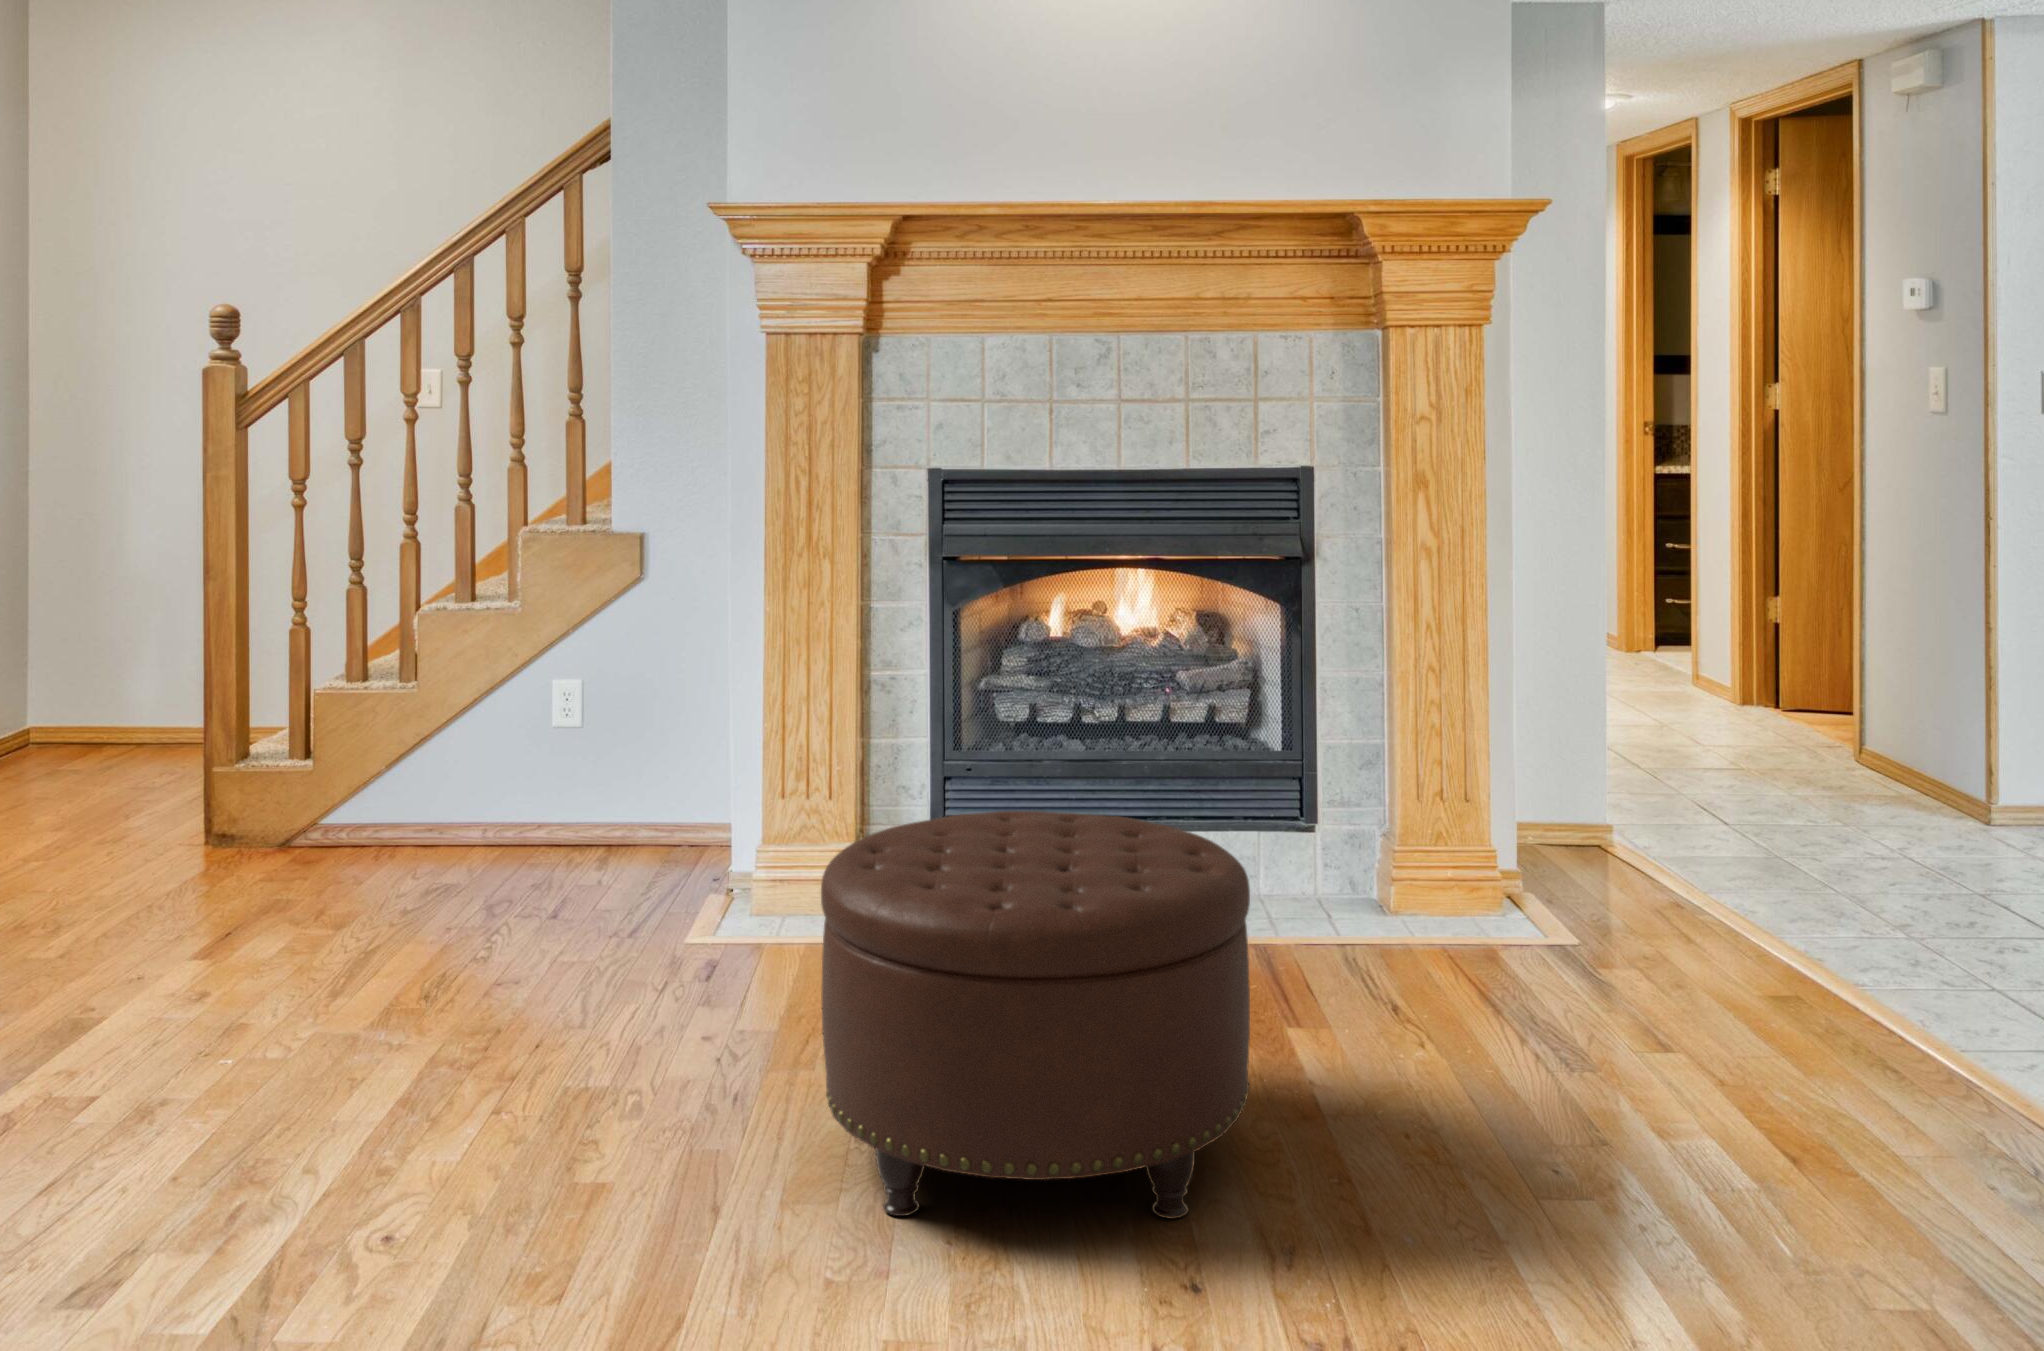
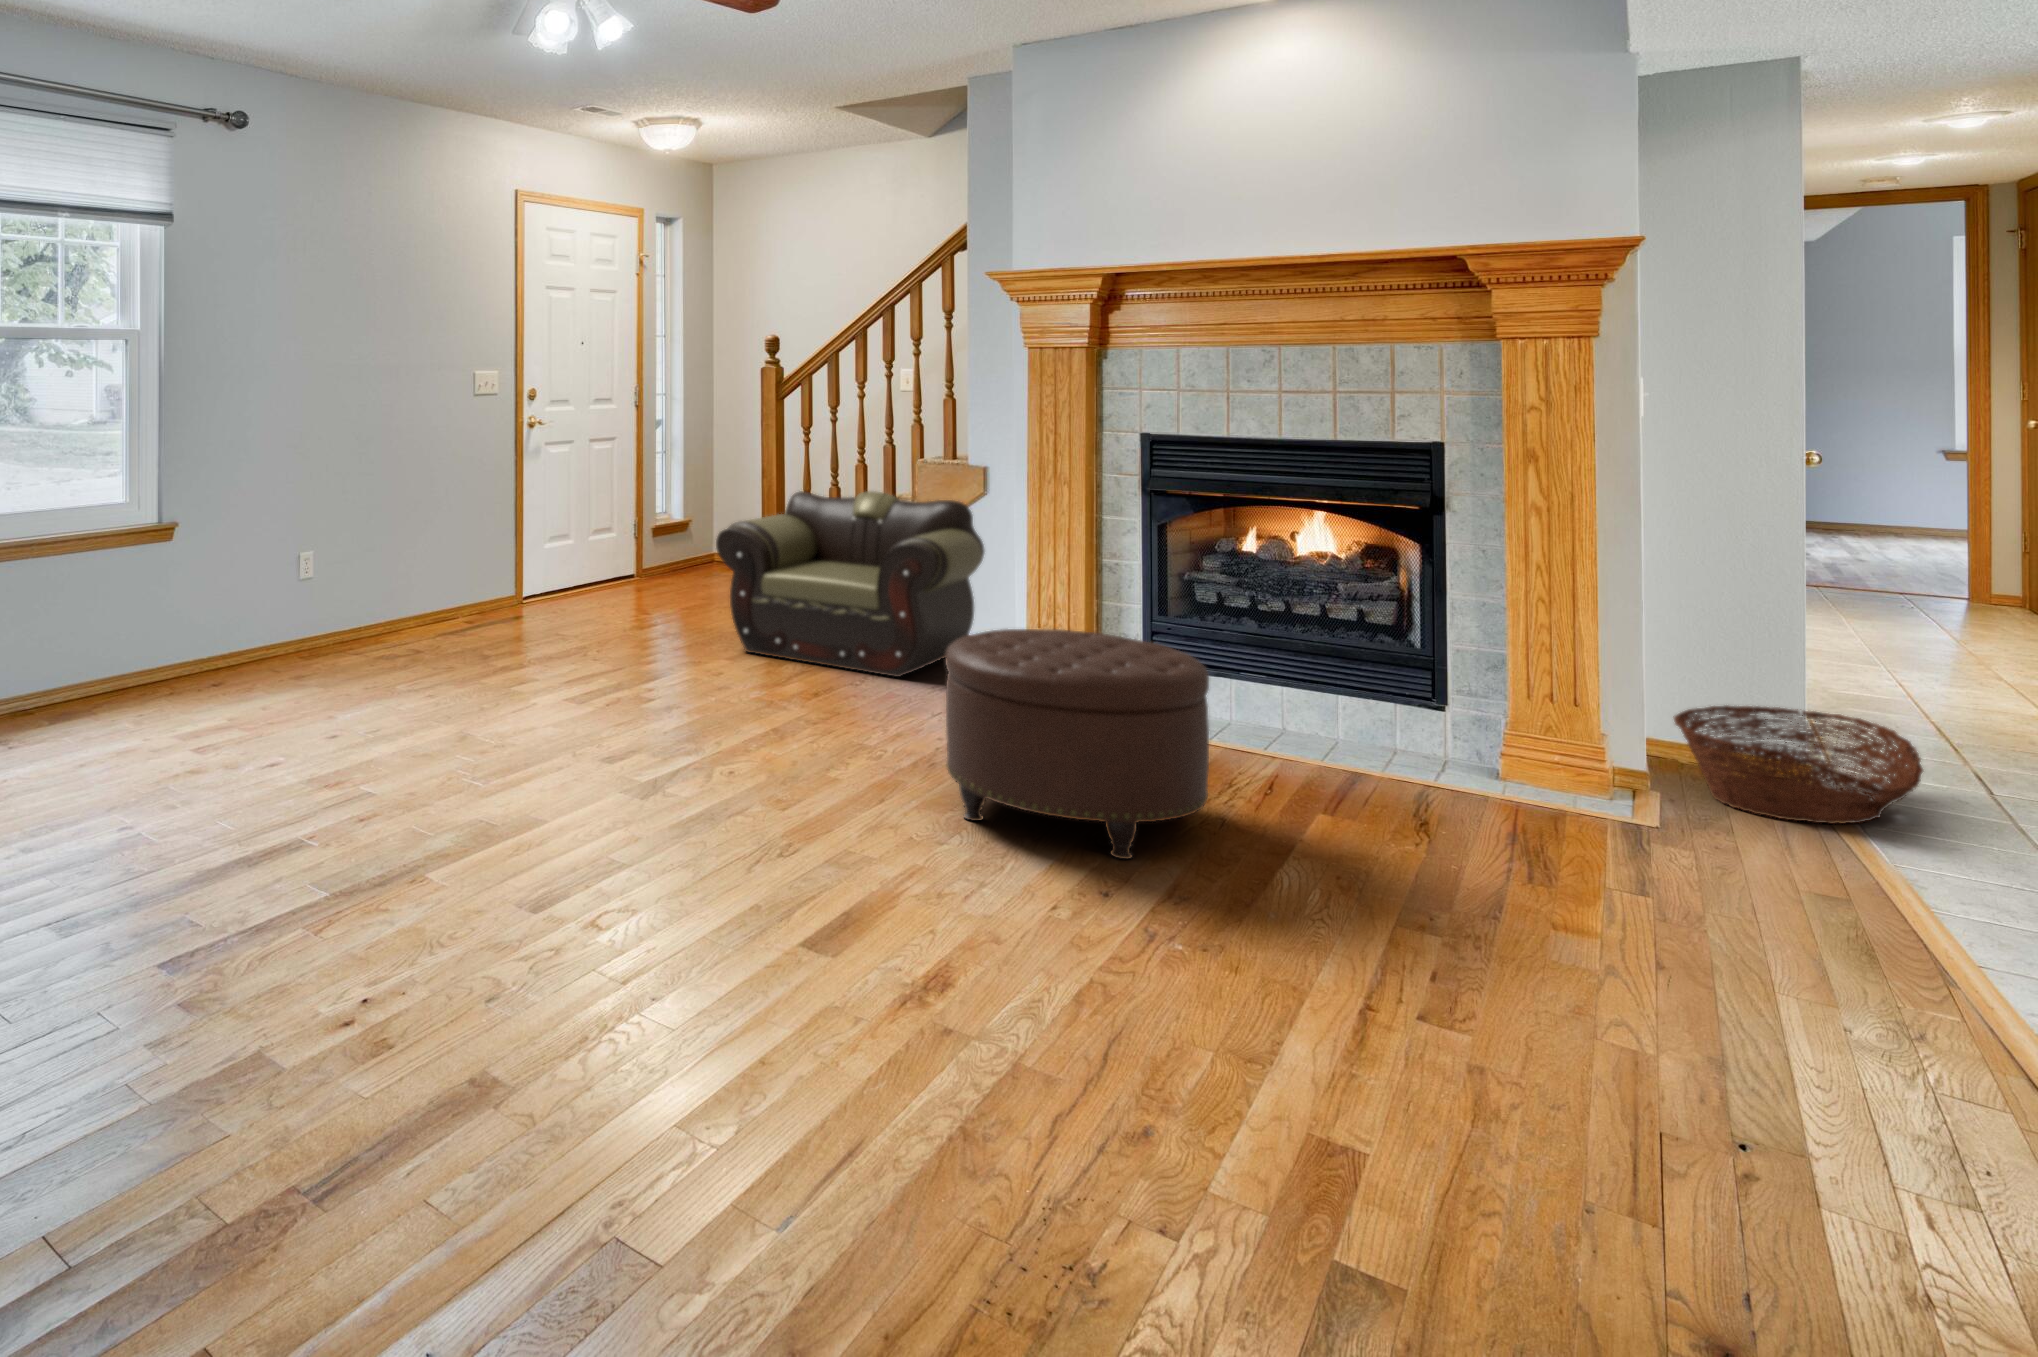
armchair: none [149,589,653,931] -> present [716,491,984,677]
basket: none [1533,764,1743,904] -> present [1673,705,1923,824]

